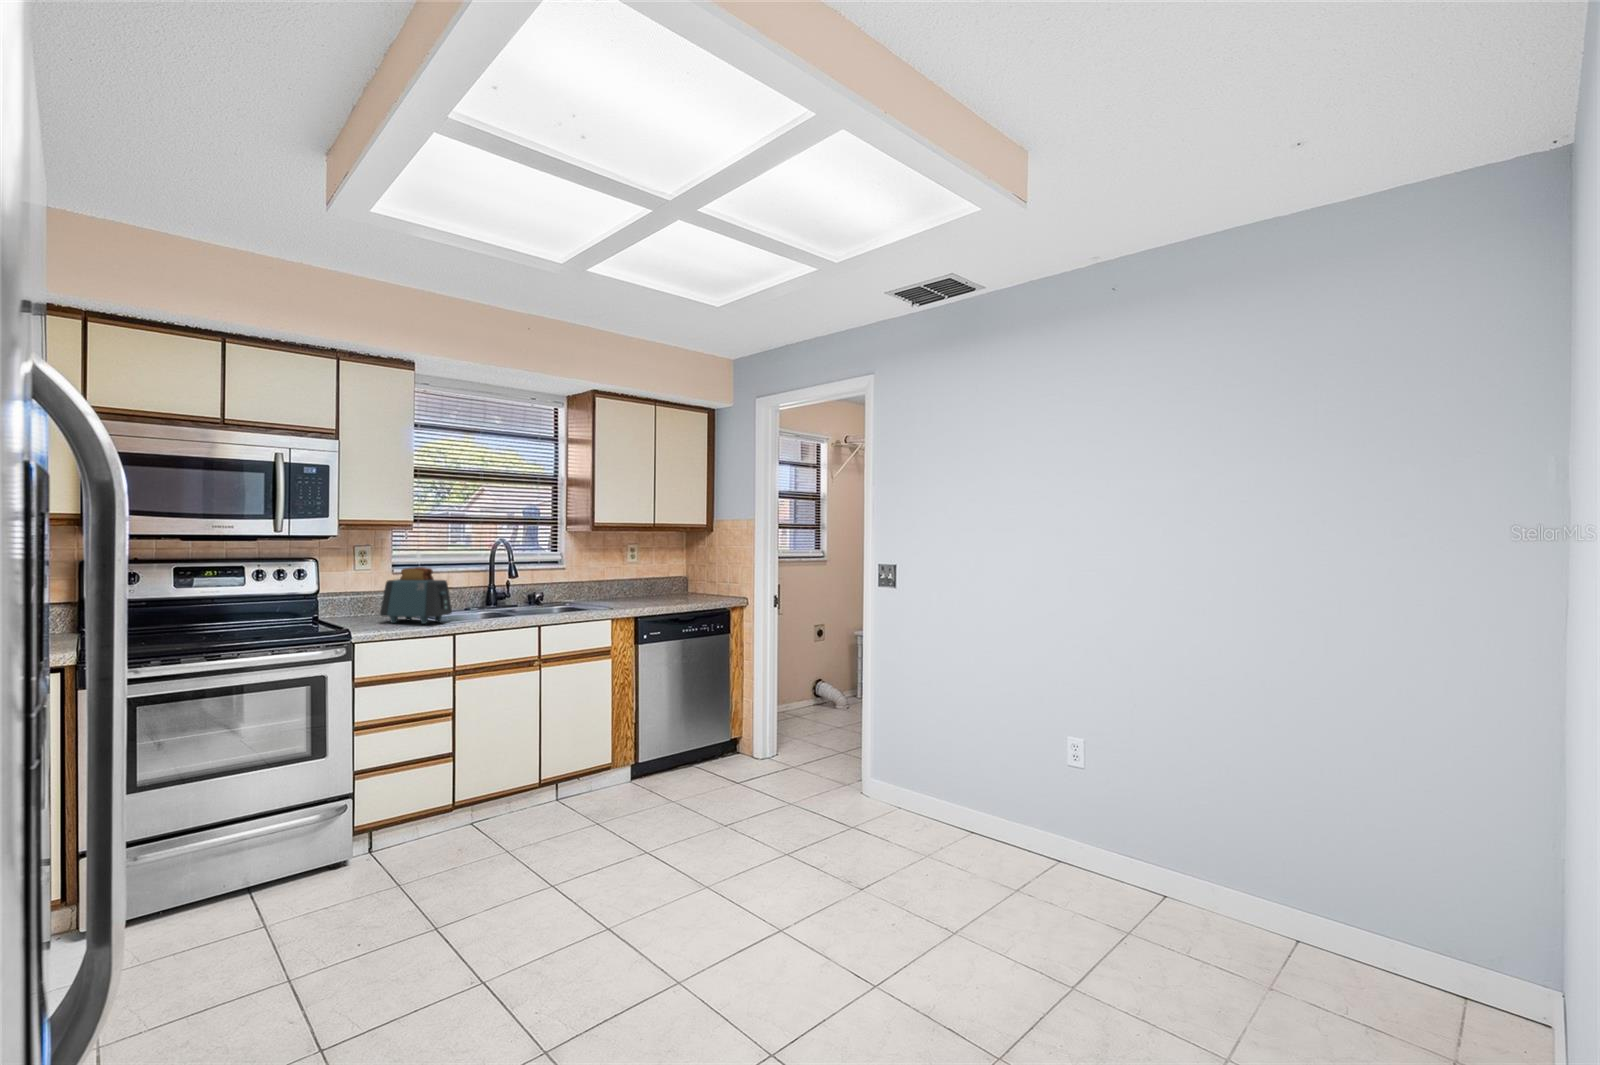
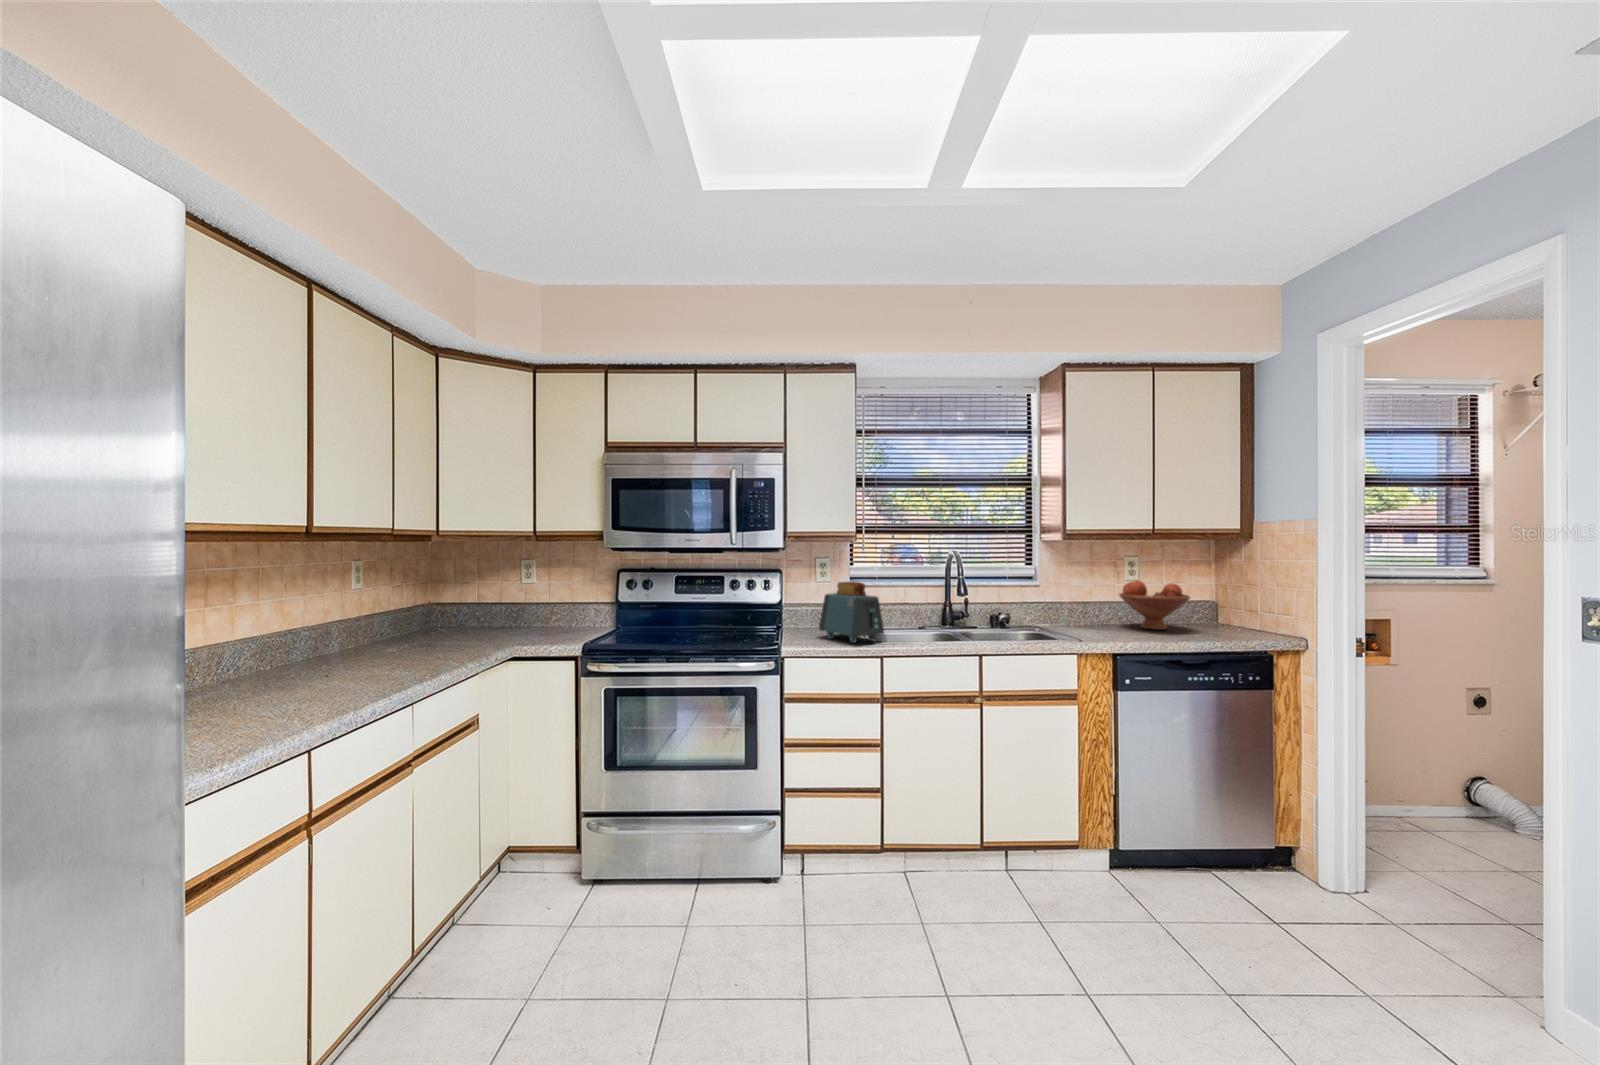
fruit bowl: none [626,562,676,599] -> present [1119,580,1190,630]

